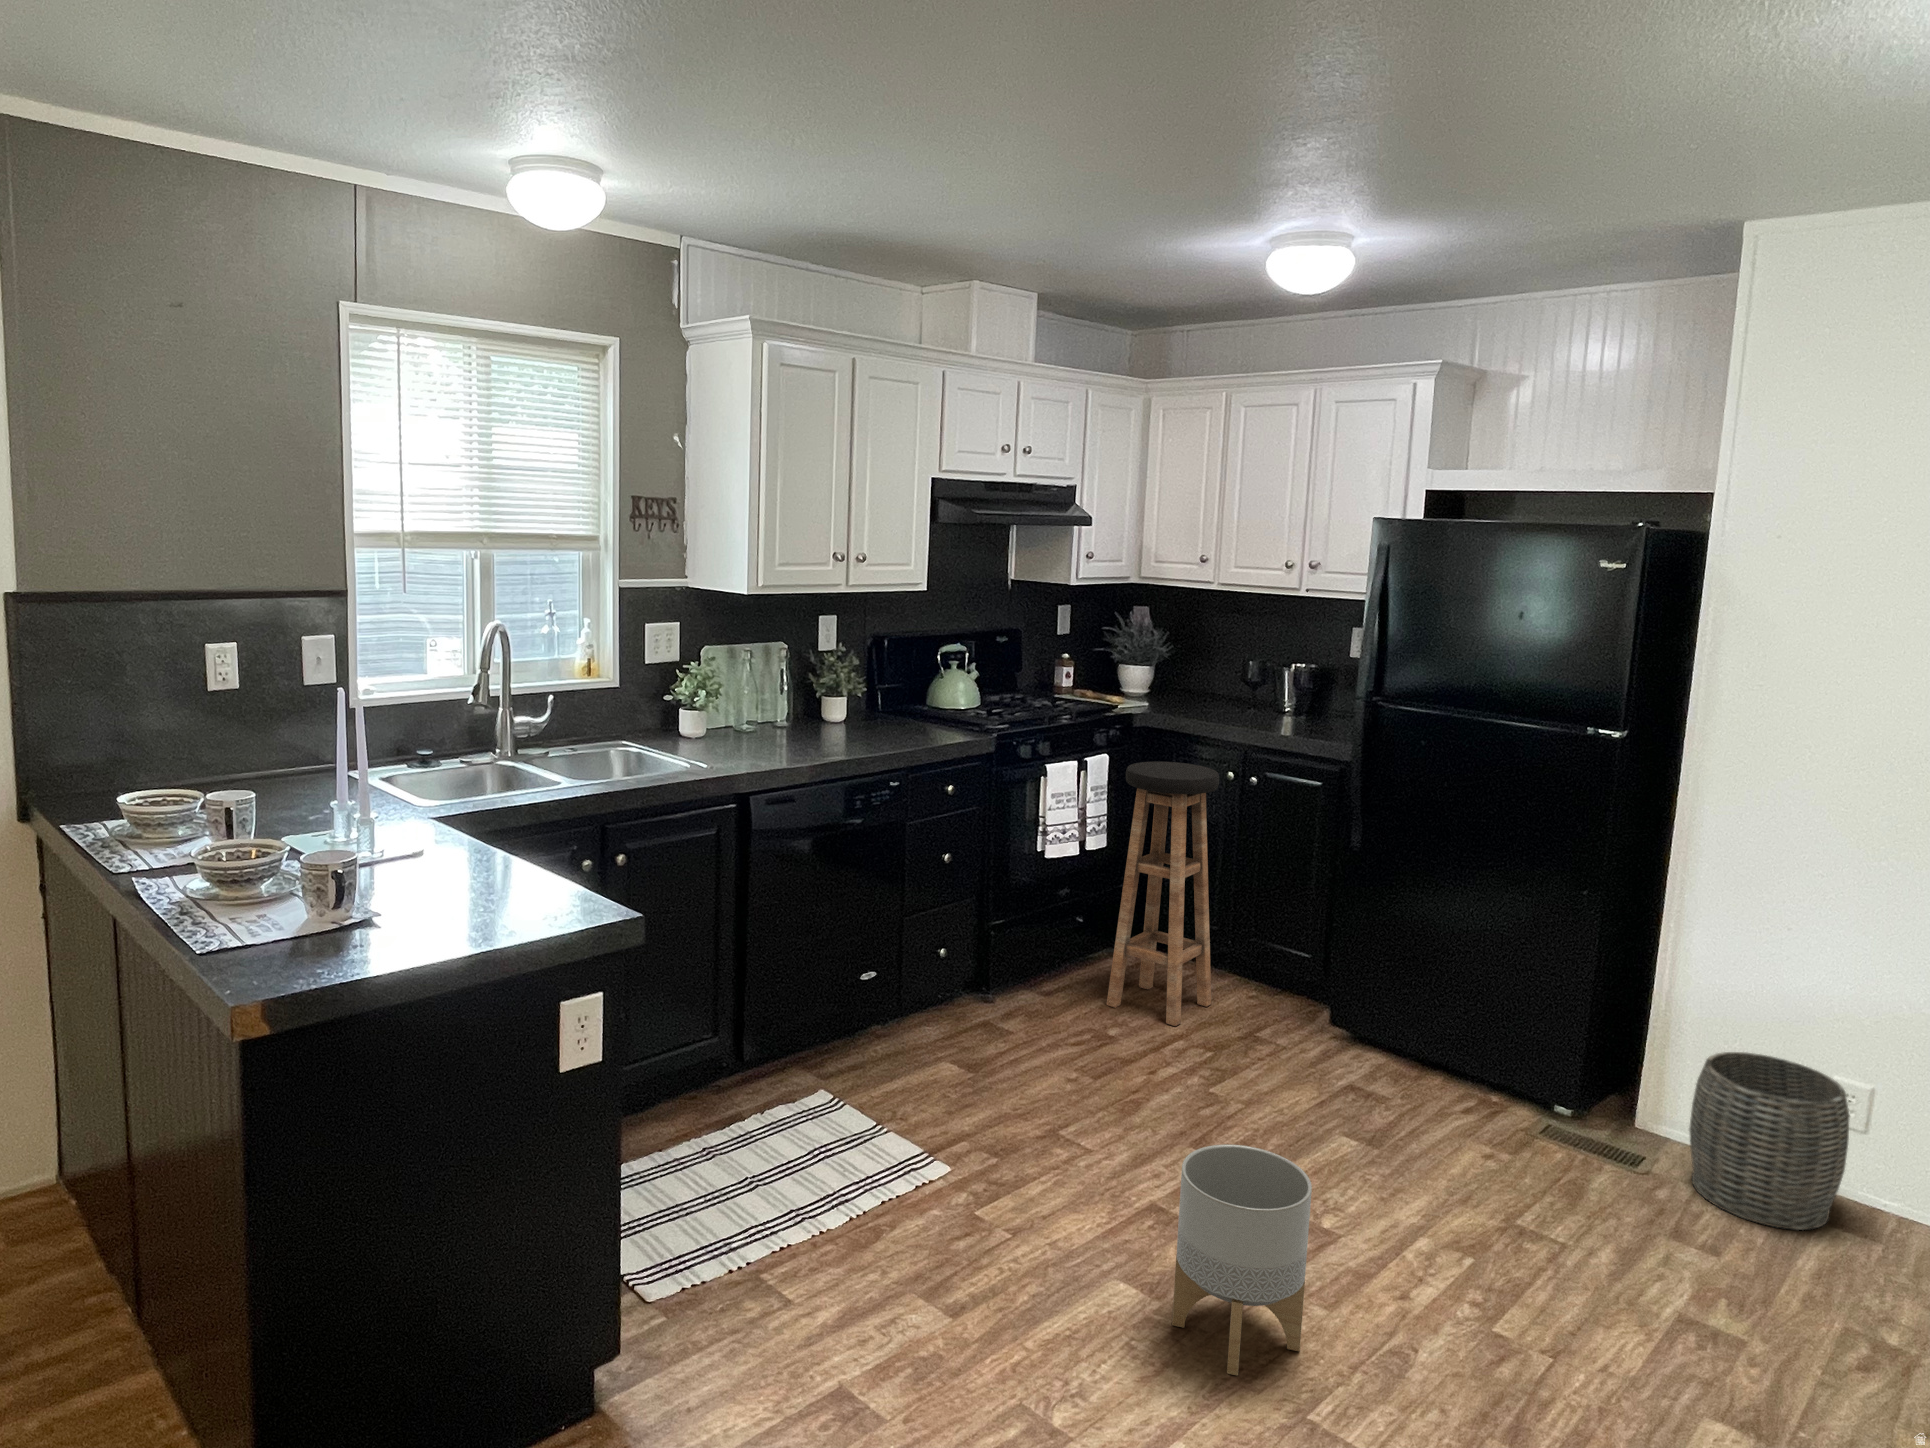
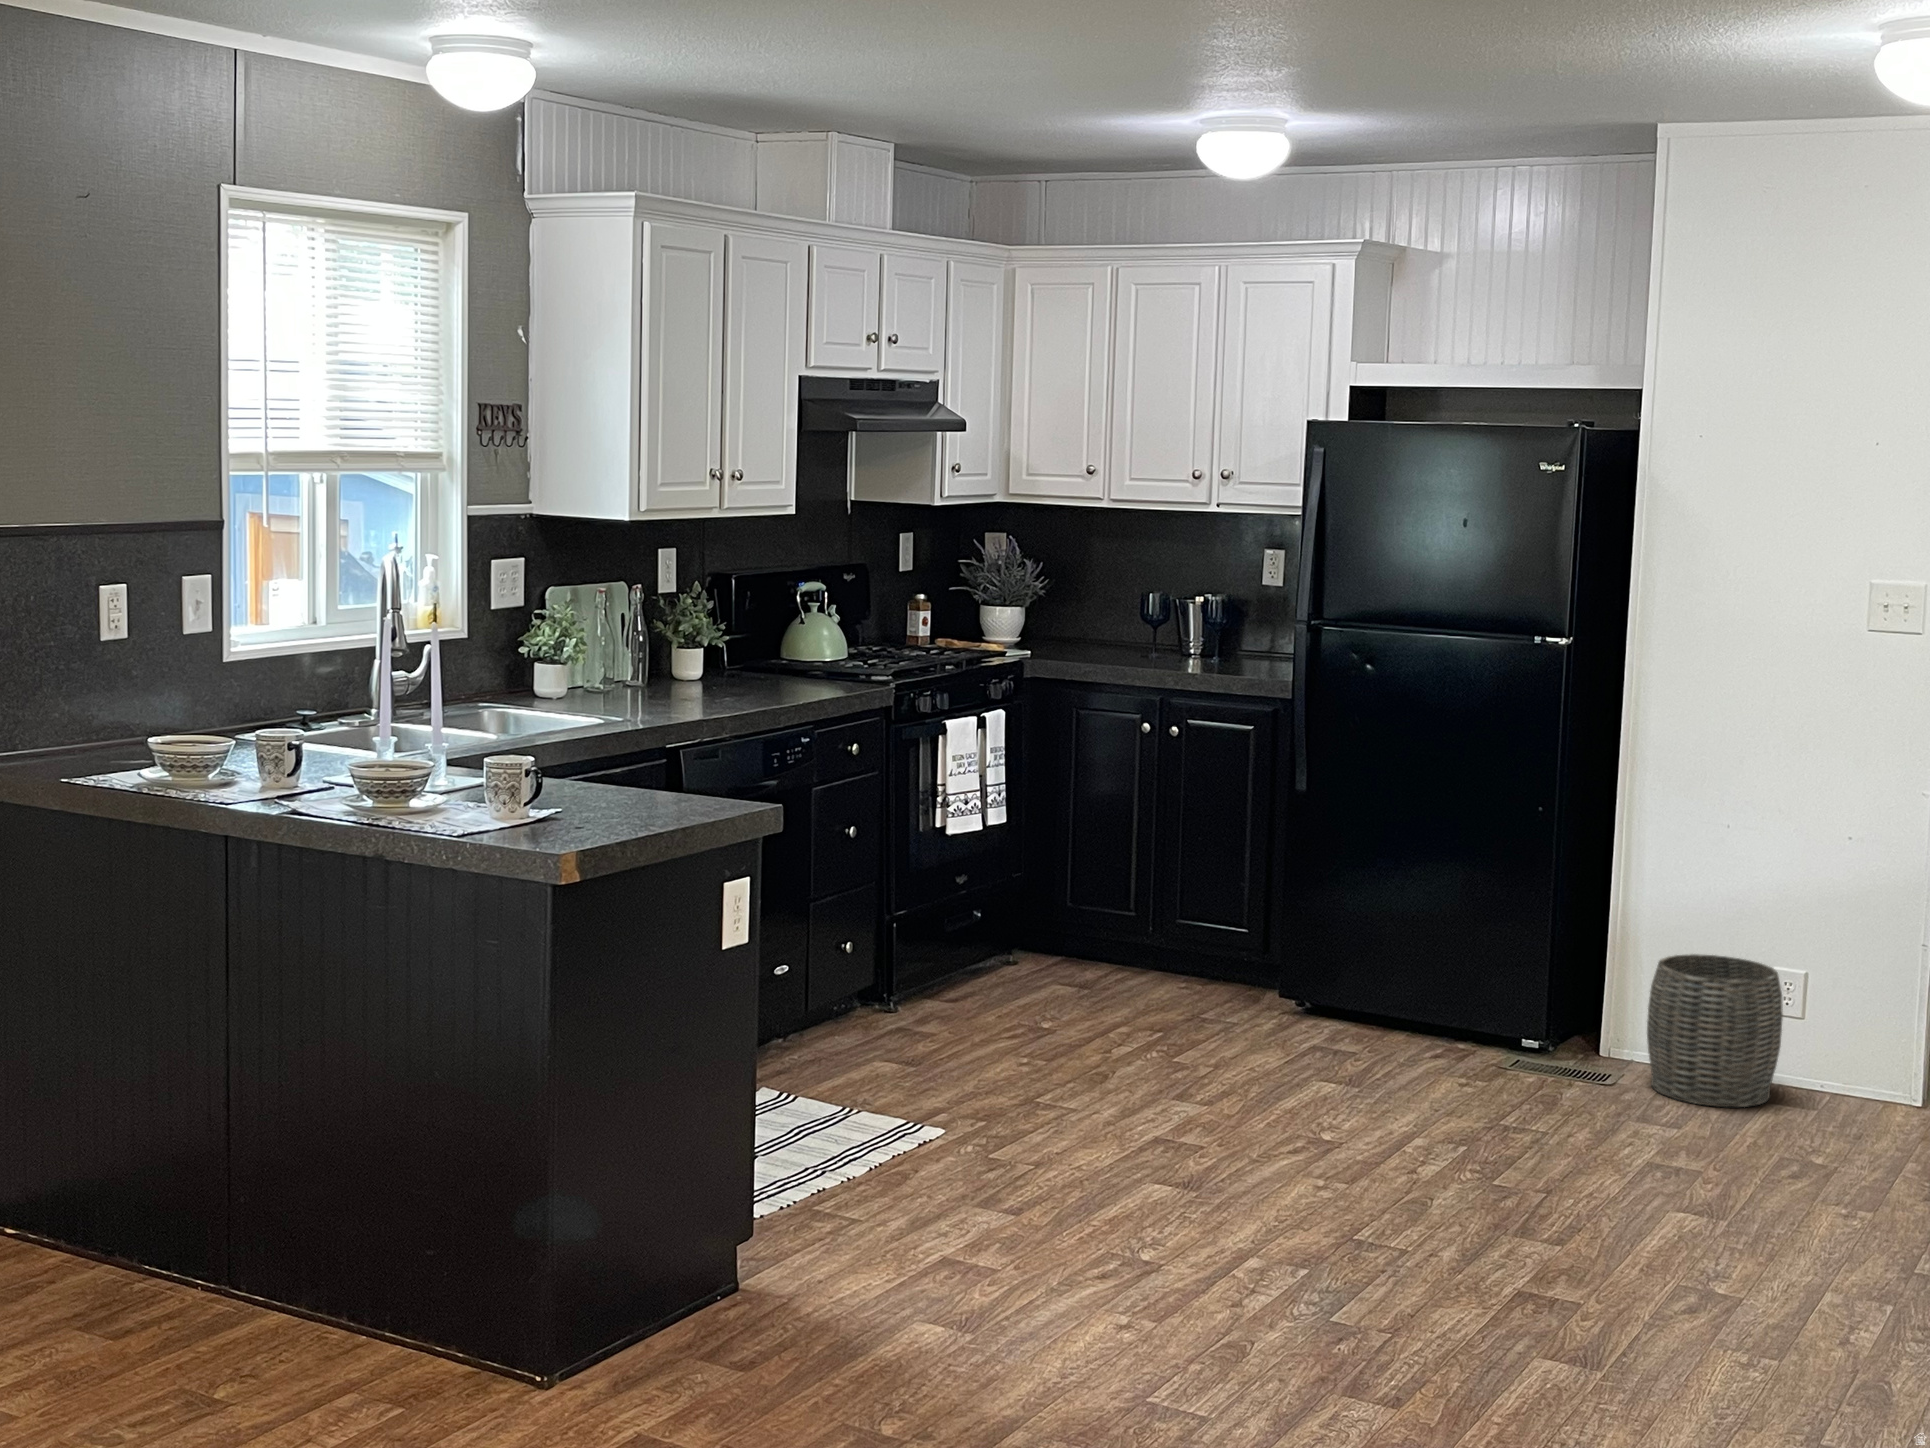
bar stool: present [1106,762,1219,1026] -> none [1027,712,1148,1014]
planter: present [1172,1144,1312,1376] -> none [1215,1032,1341,1226]

